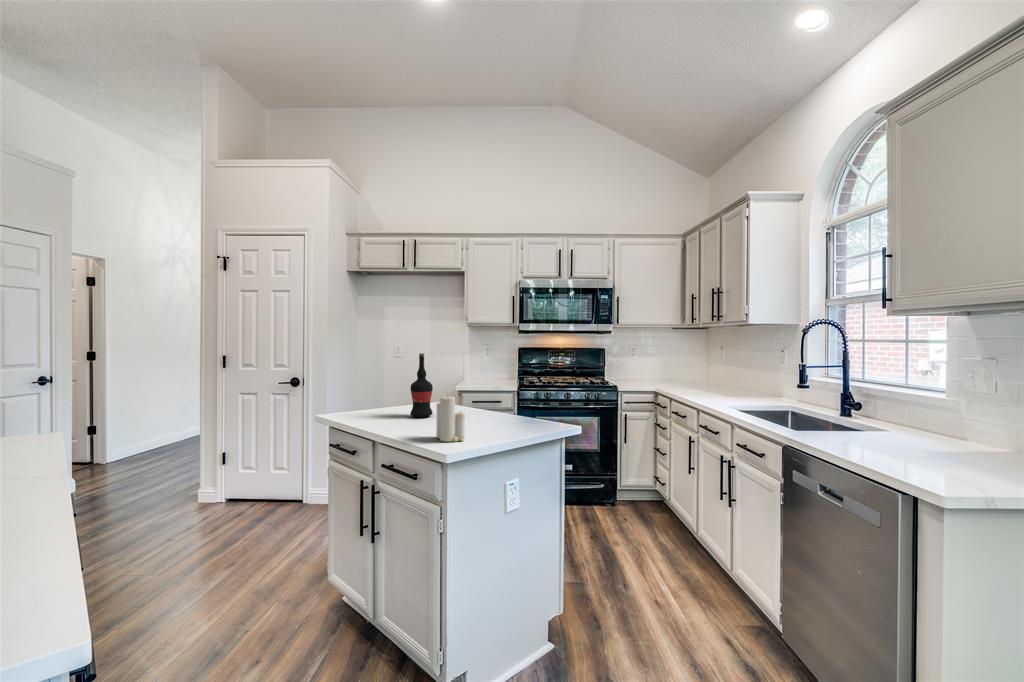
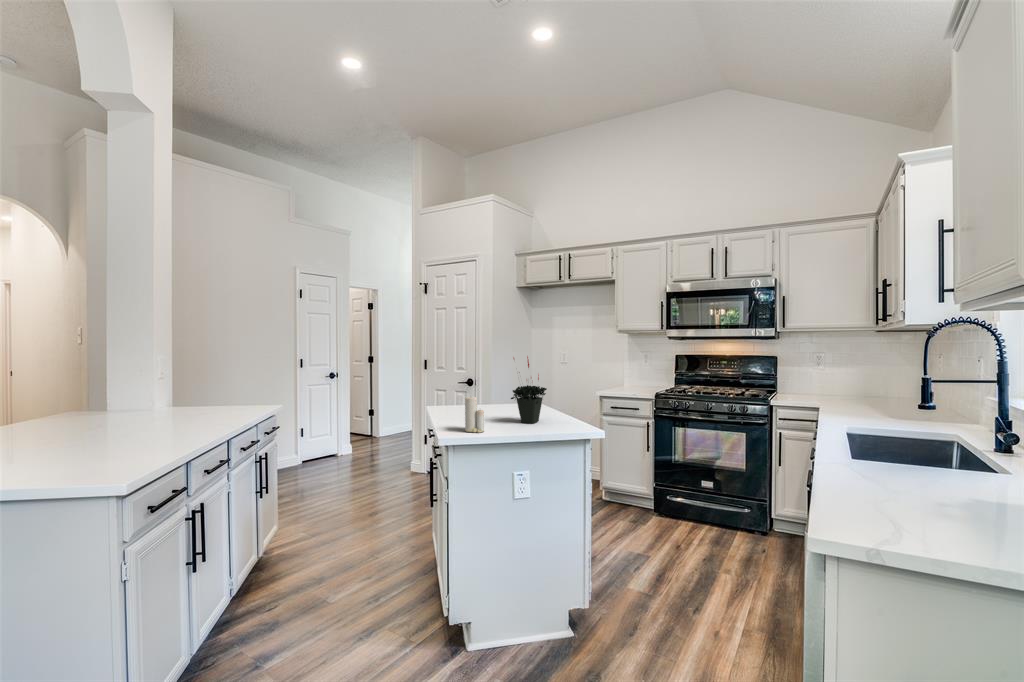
potted plant: none [465,344,506,424] -> present [511,357,547,423]
wine bottle: present [410,353,433,417] -> none [486,362,505,414]

